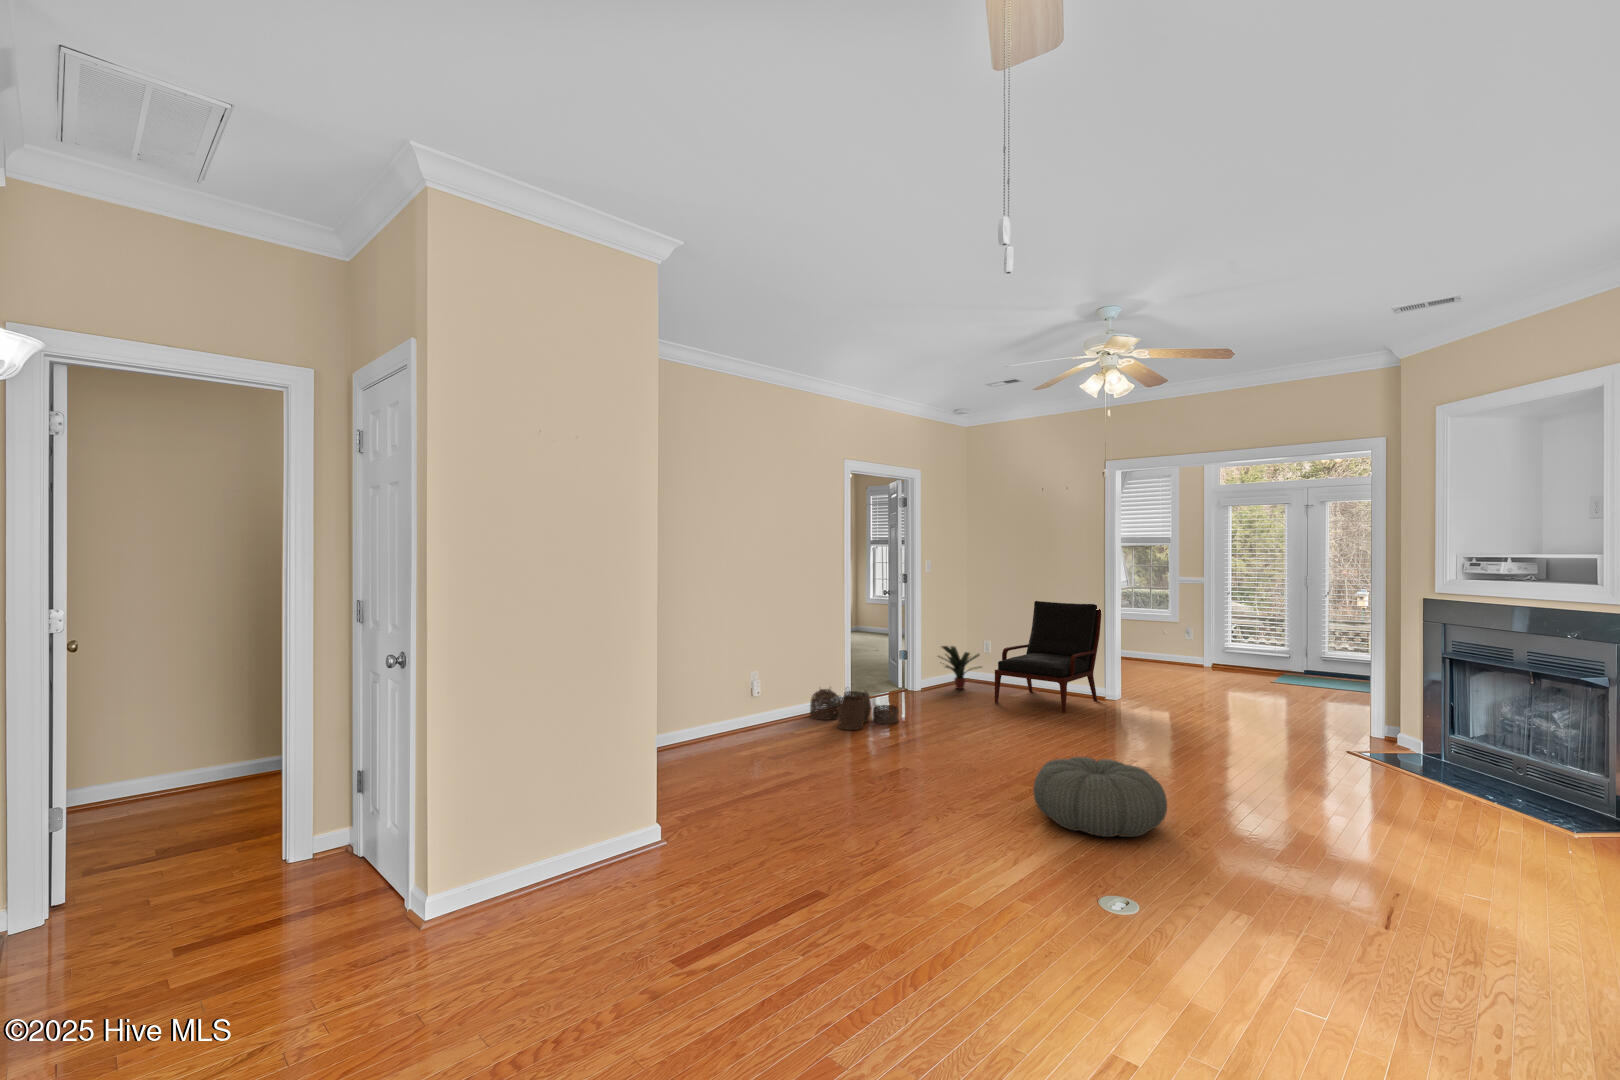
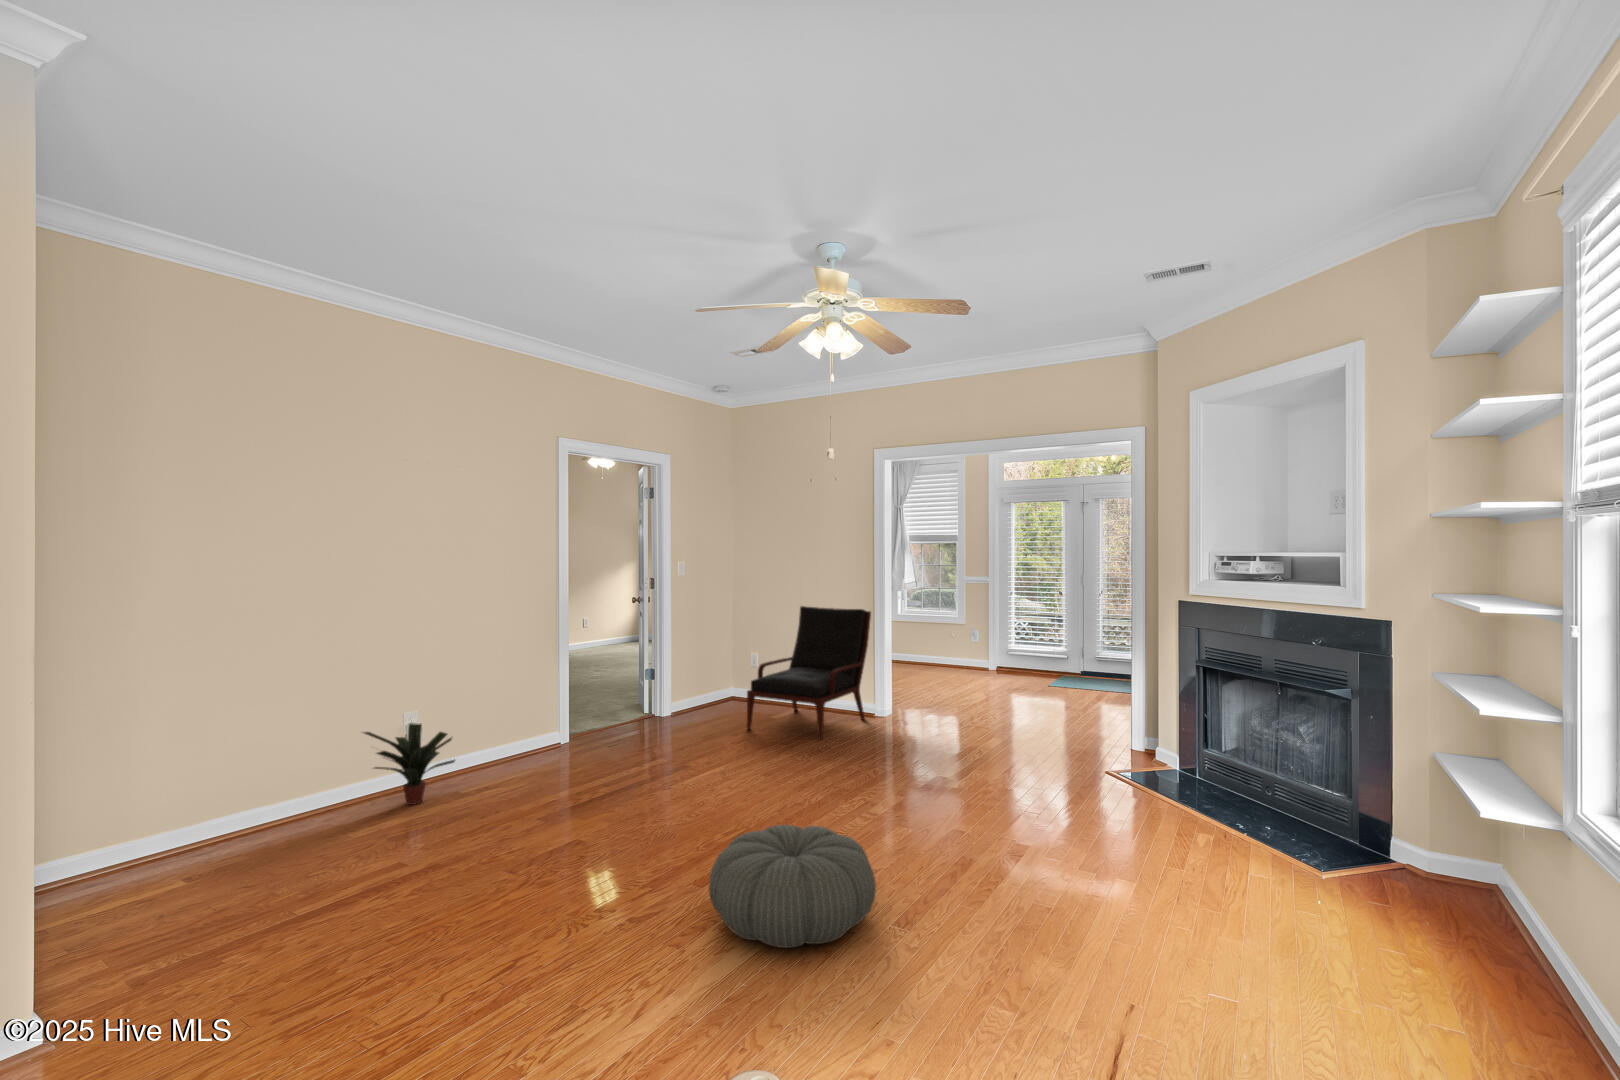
potted plant: present [939,646,981,689] -> present [364,723,455,805]
woven basket: present [810,689,899,730] -> none [497,726,613,785]

